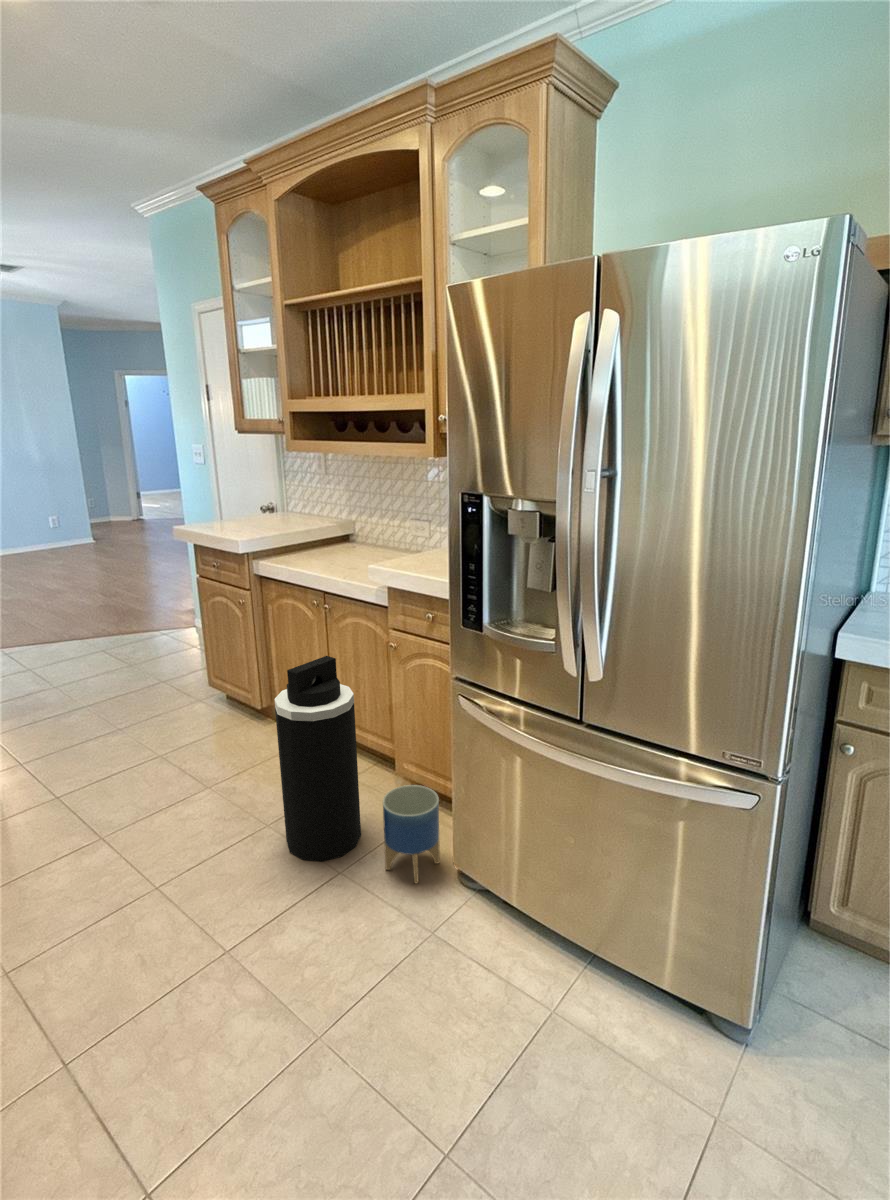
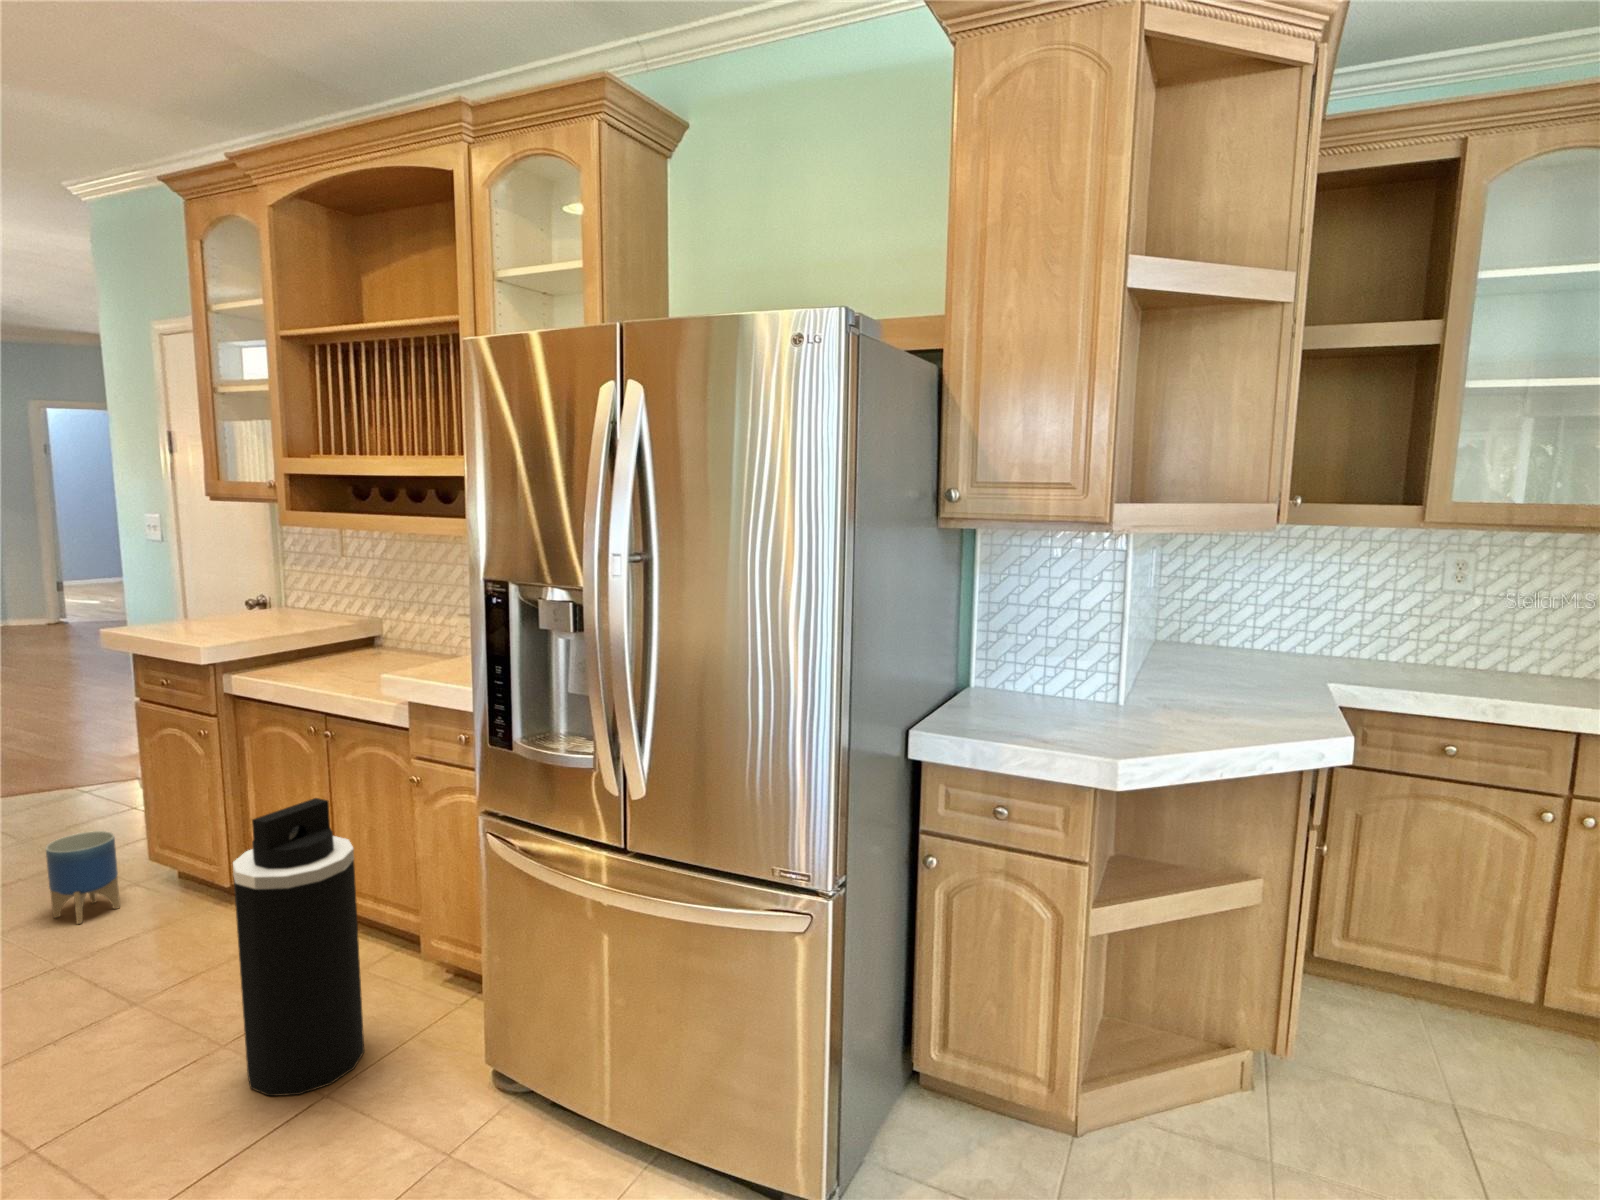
planter: present [383,785,440,883] -> present [46,831,120,924]

